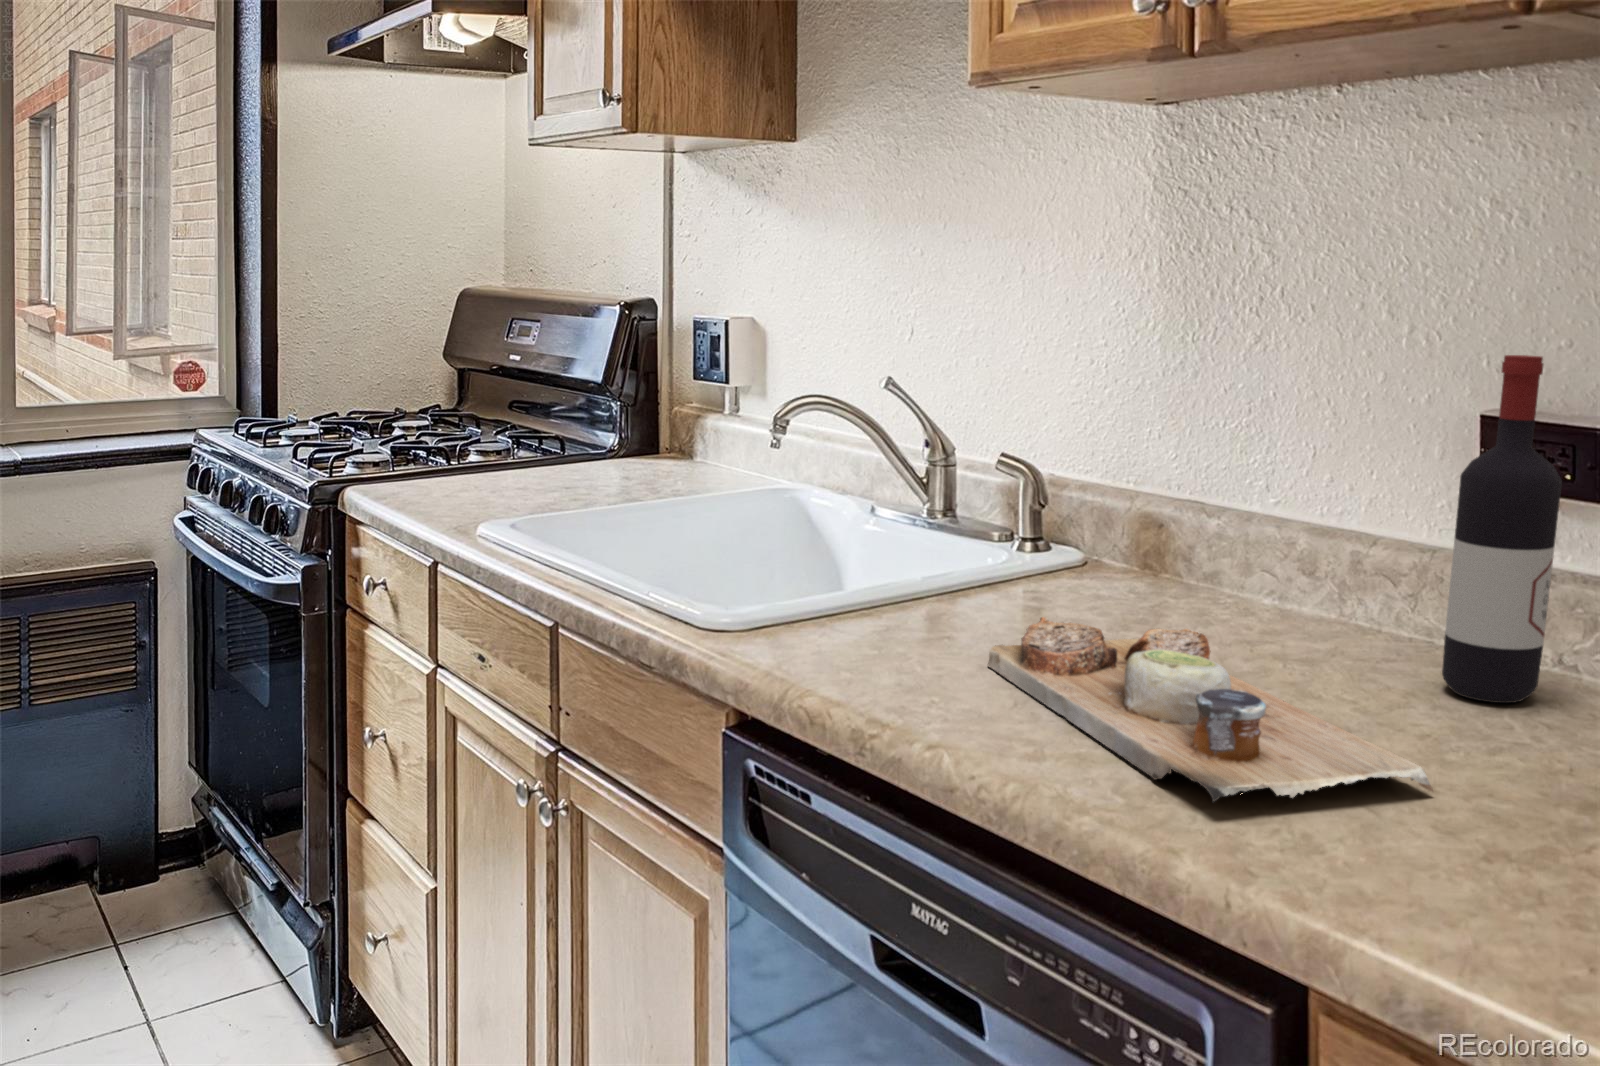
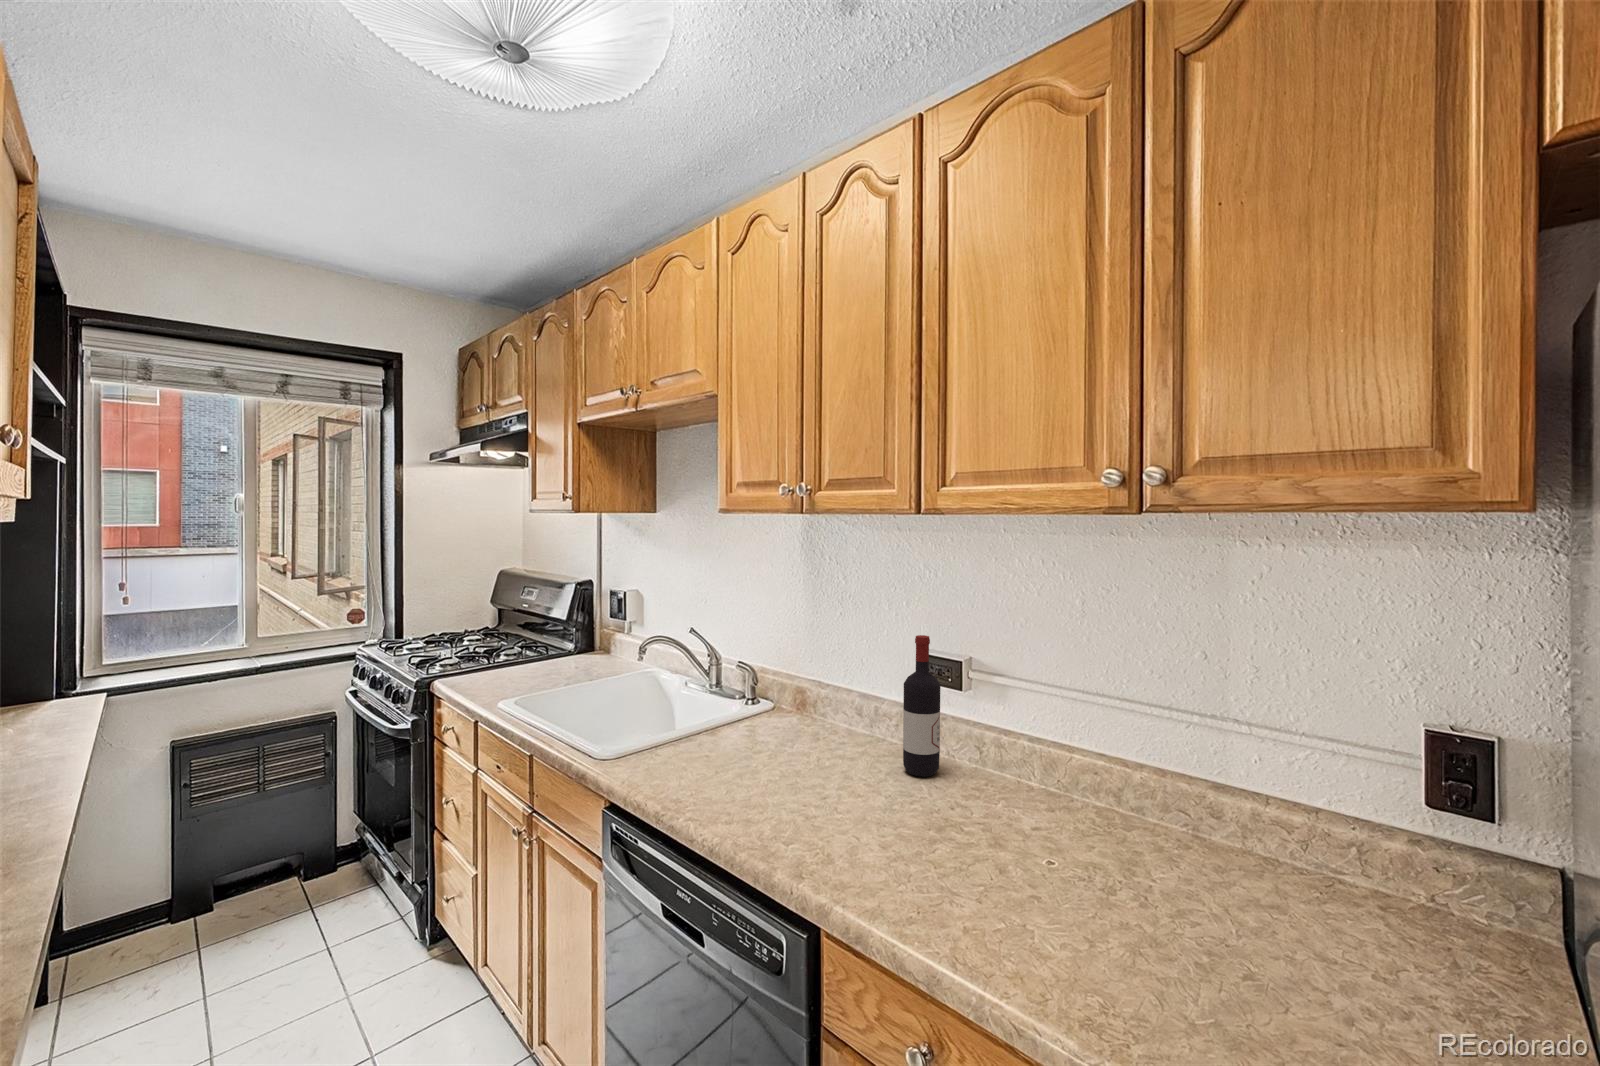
cutting board: present [988,617,1433,802] -> none [720,747,885,841]

